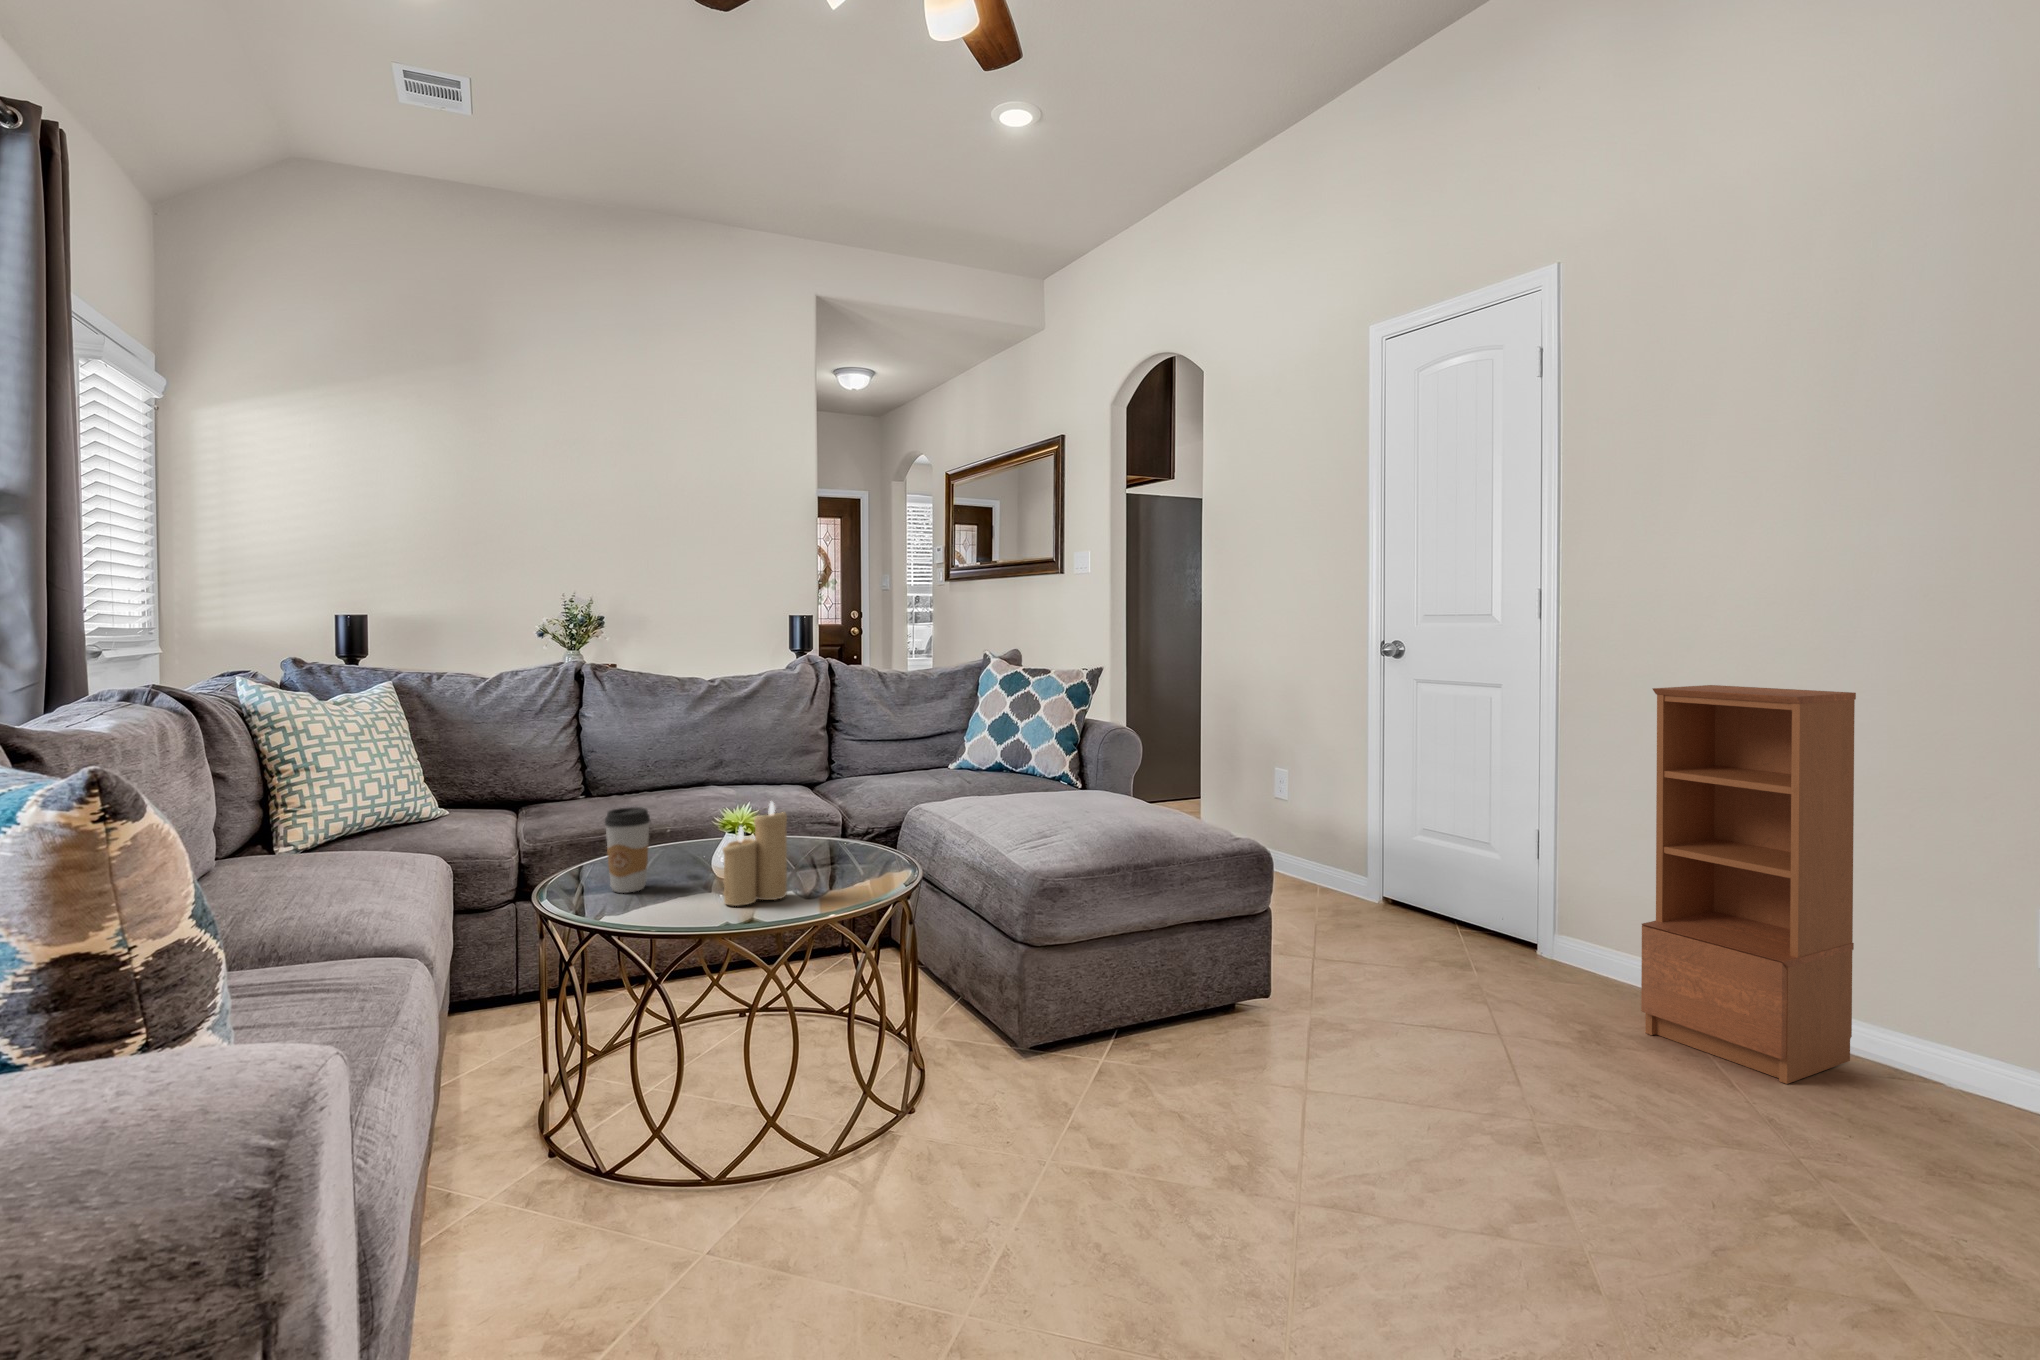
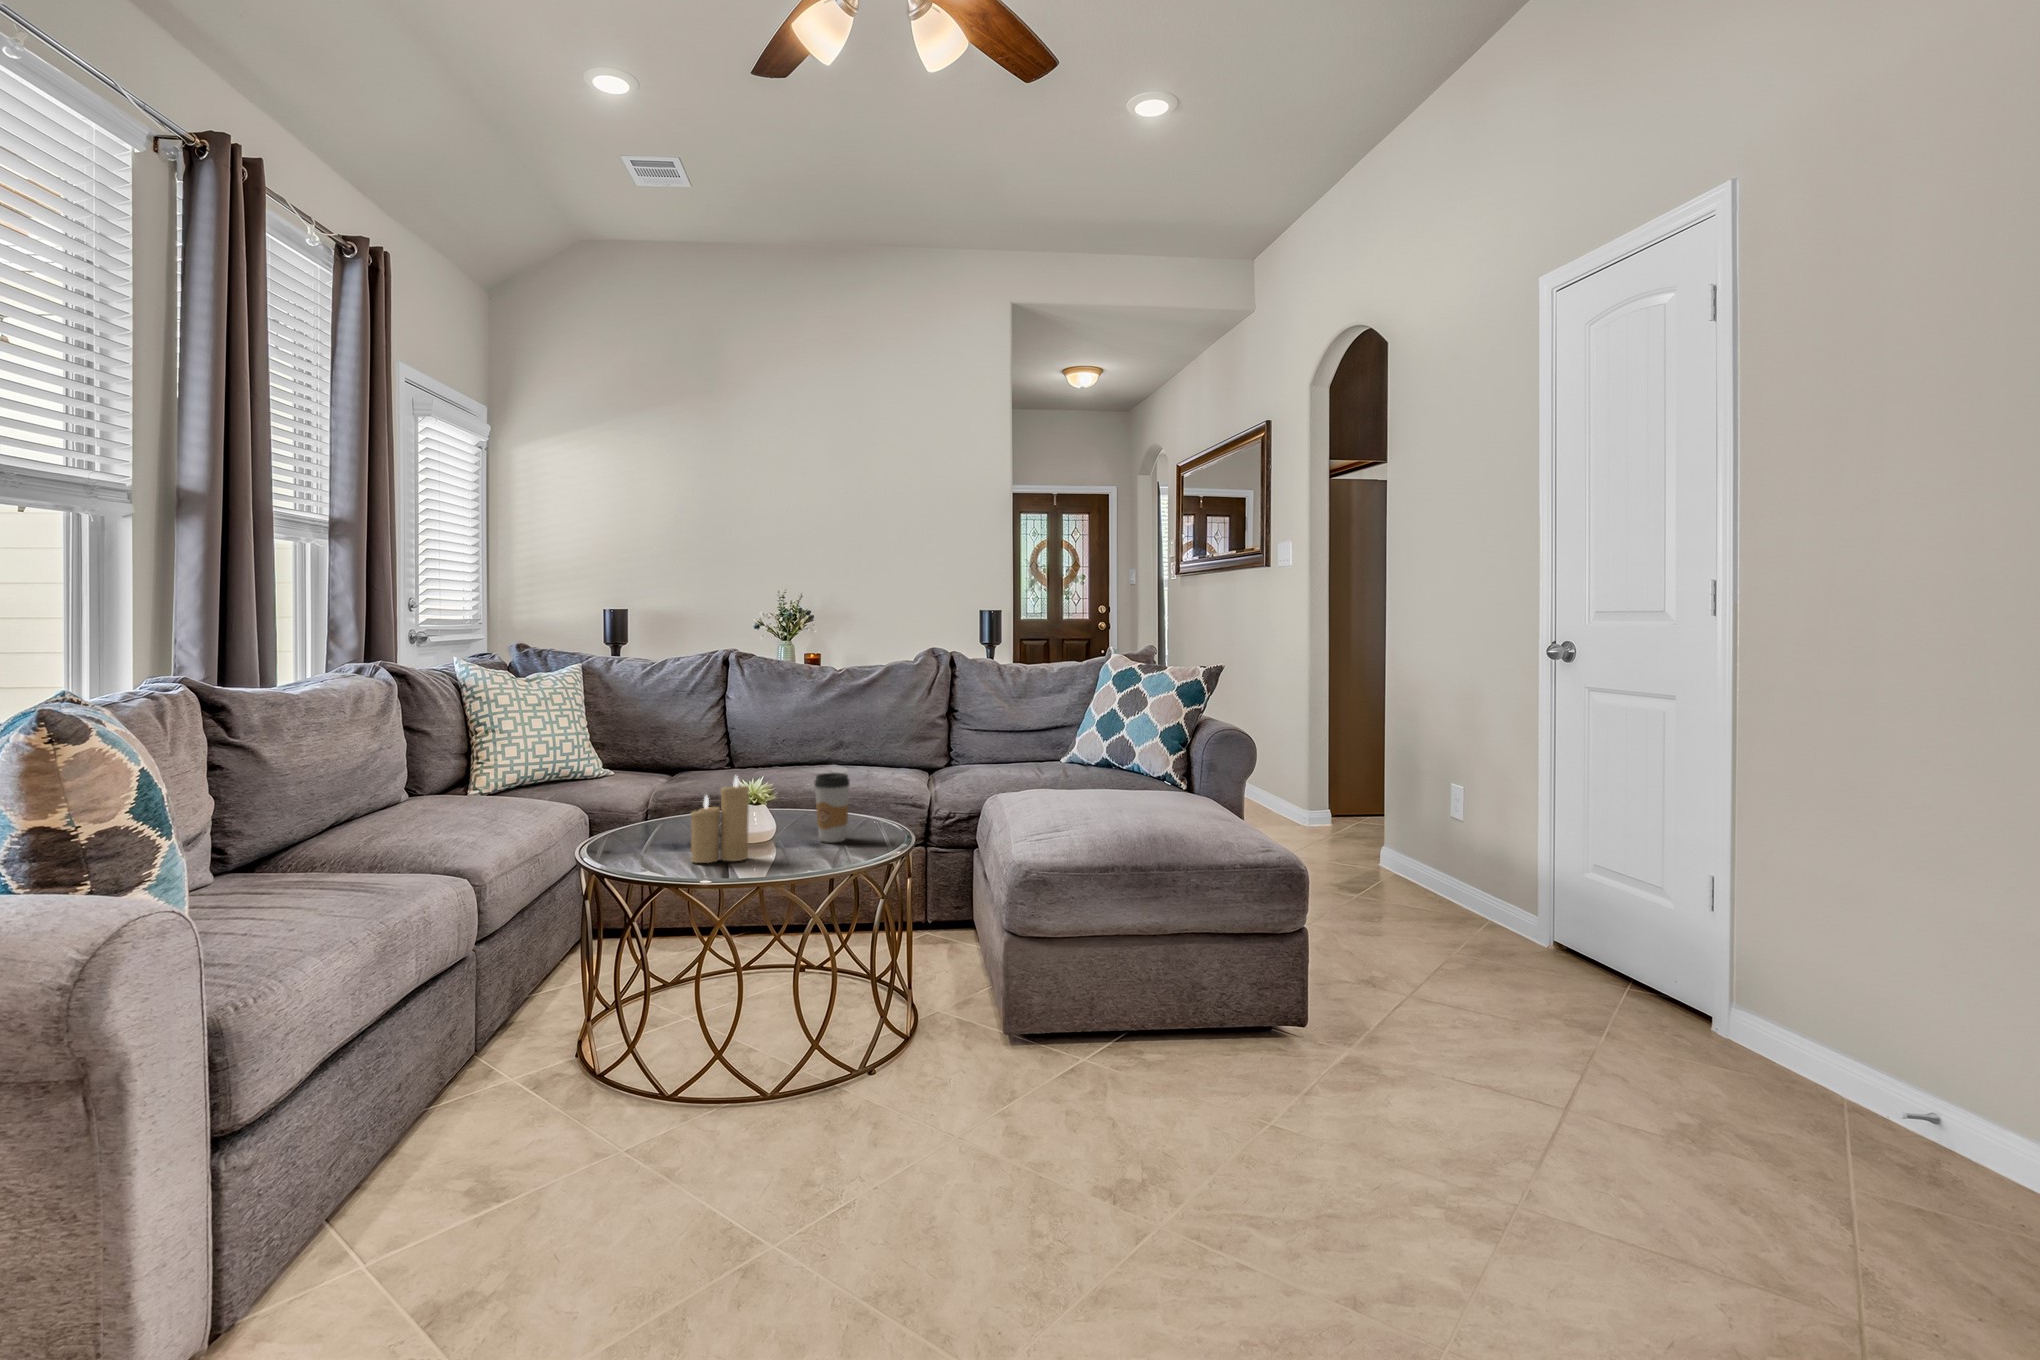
bookcase: present [1641,685,1856,1084] -> none [1731,705,2036,1217]
coffee cup: present [605,807,650,893] -> present [814,773,850,842]

